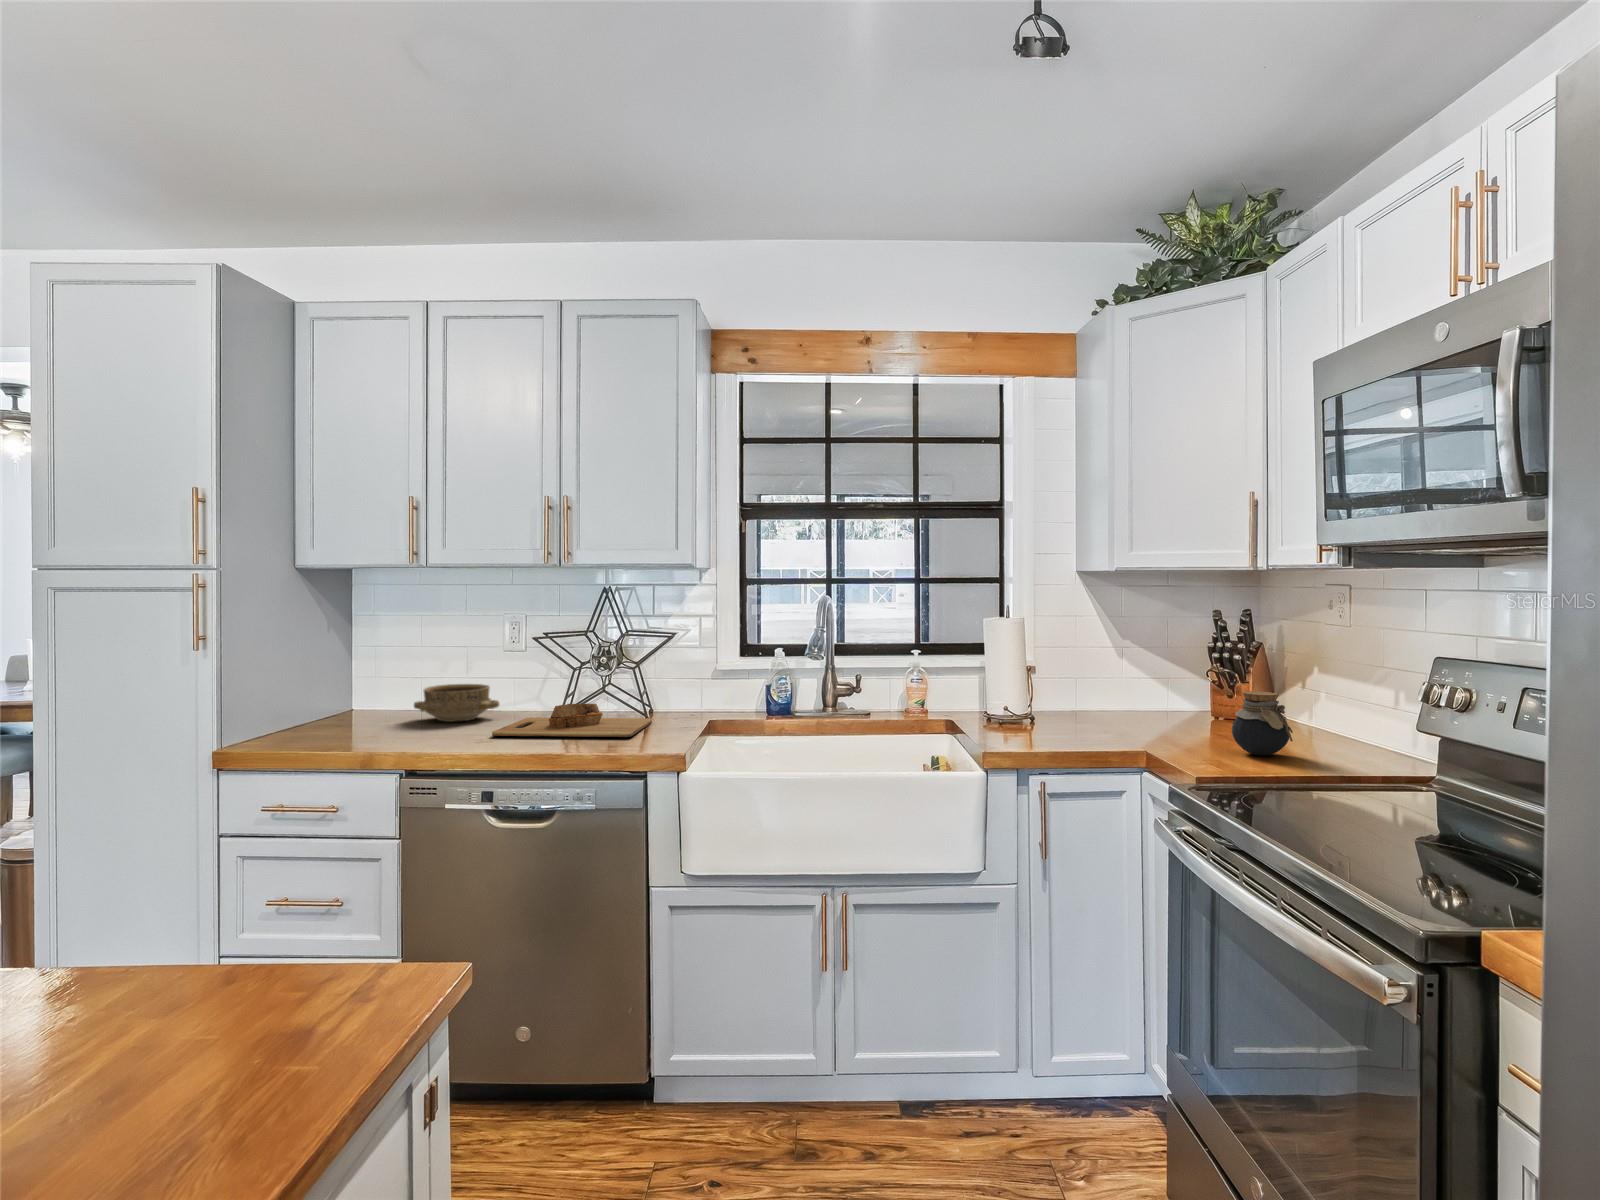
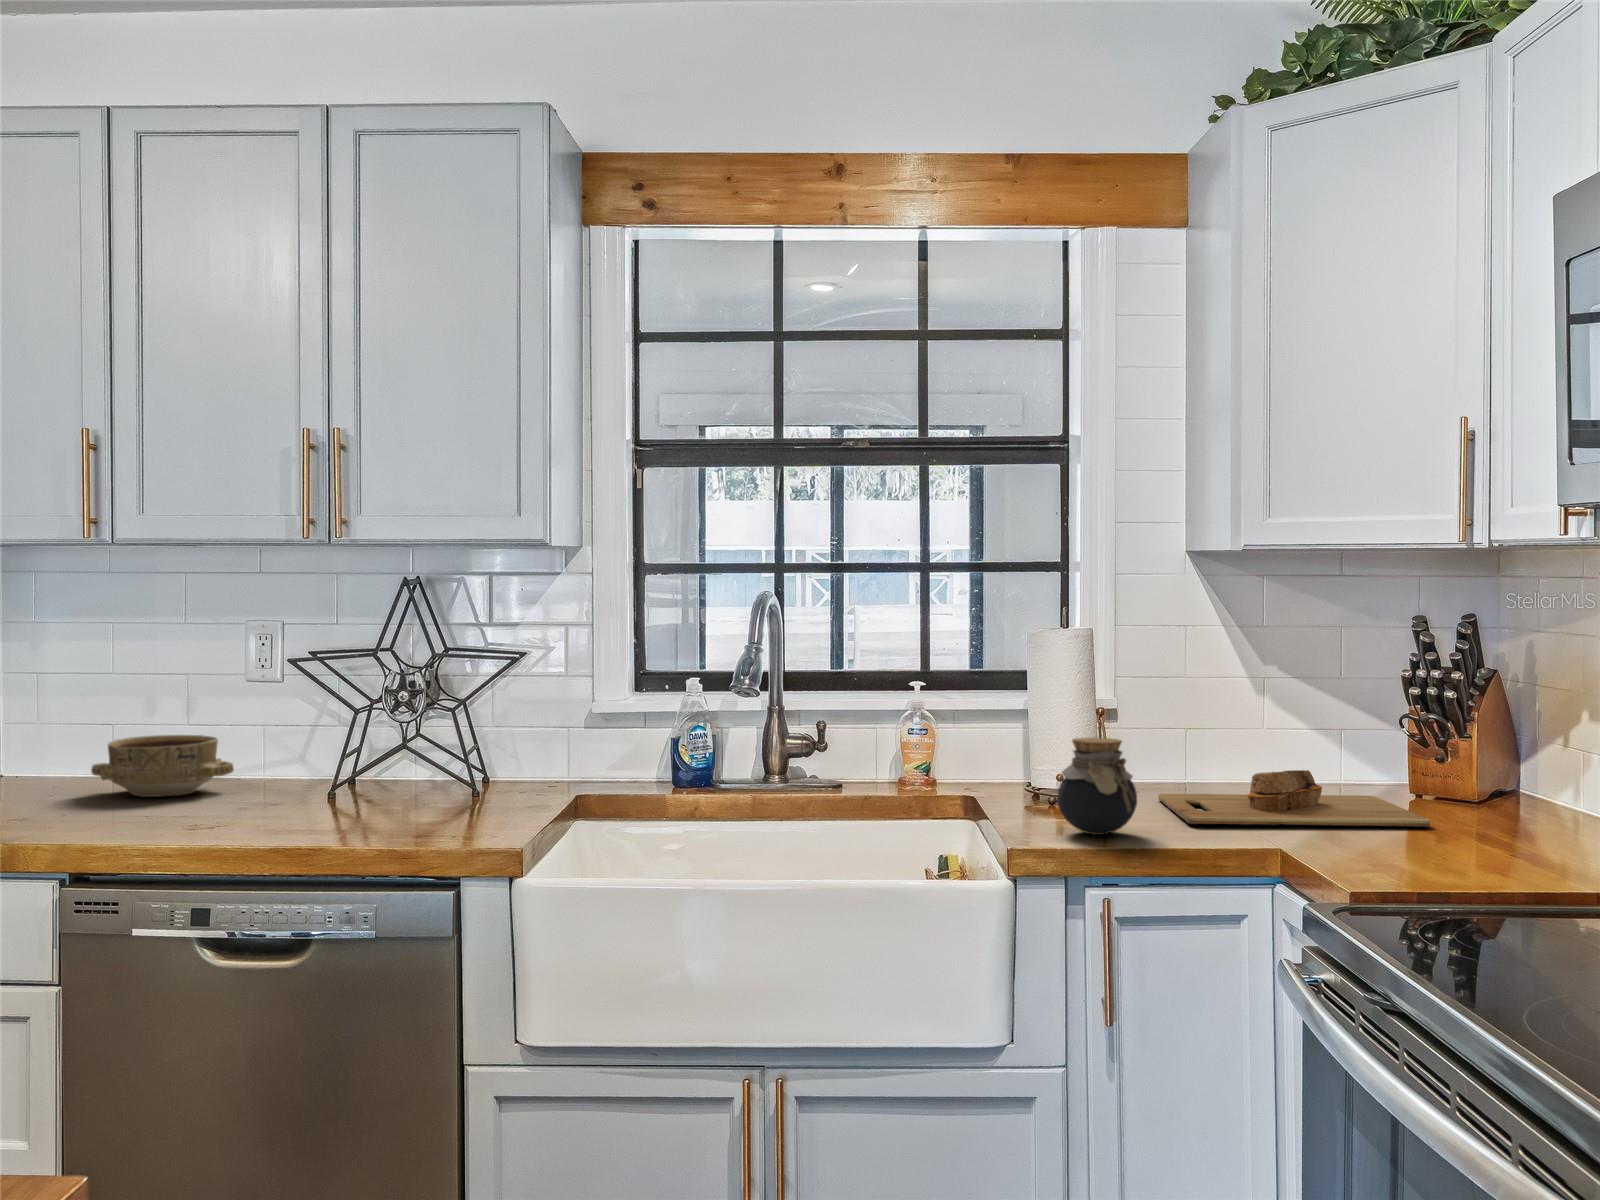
jar: present [1232,691,1293,755] -> present [1057,738,1137,835]
cutting board: present [492,703,652,737] -> present [1159,770,1430,827]

